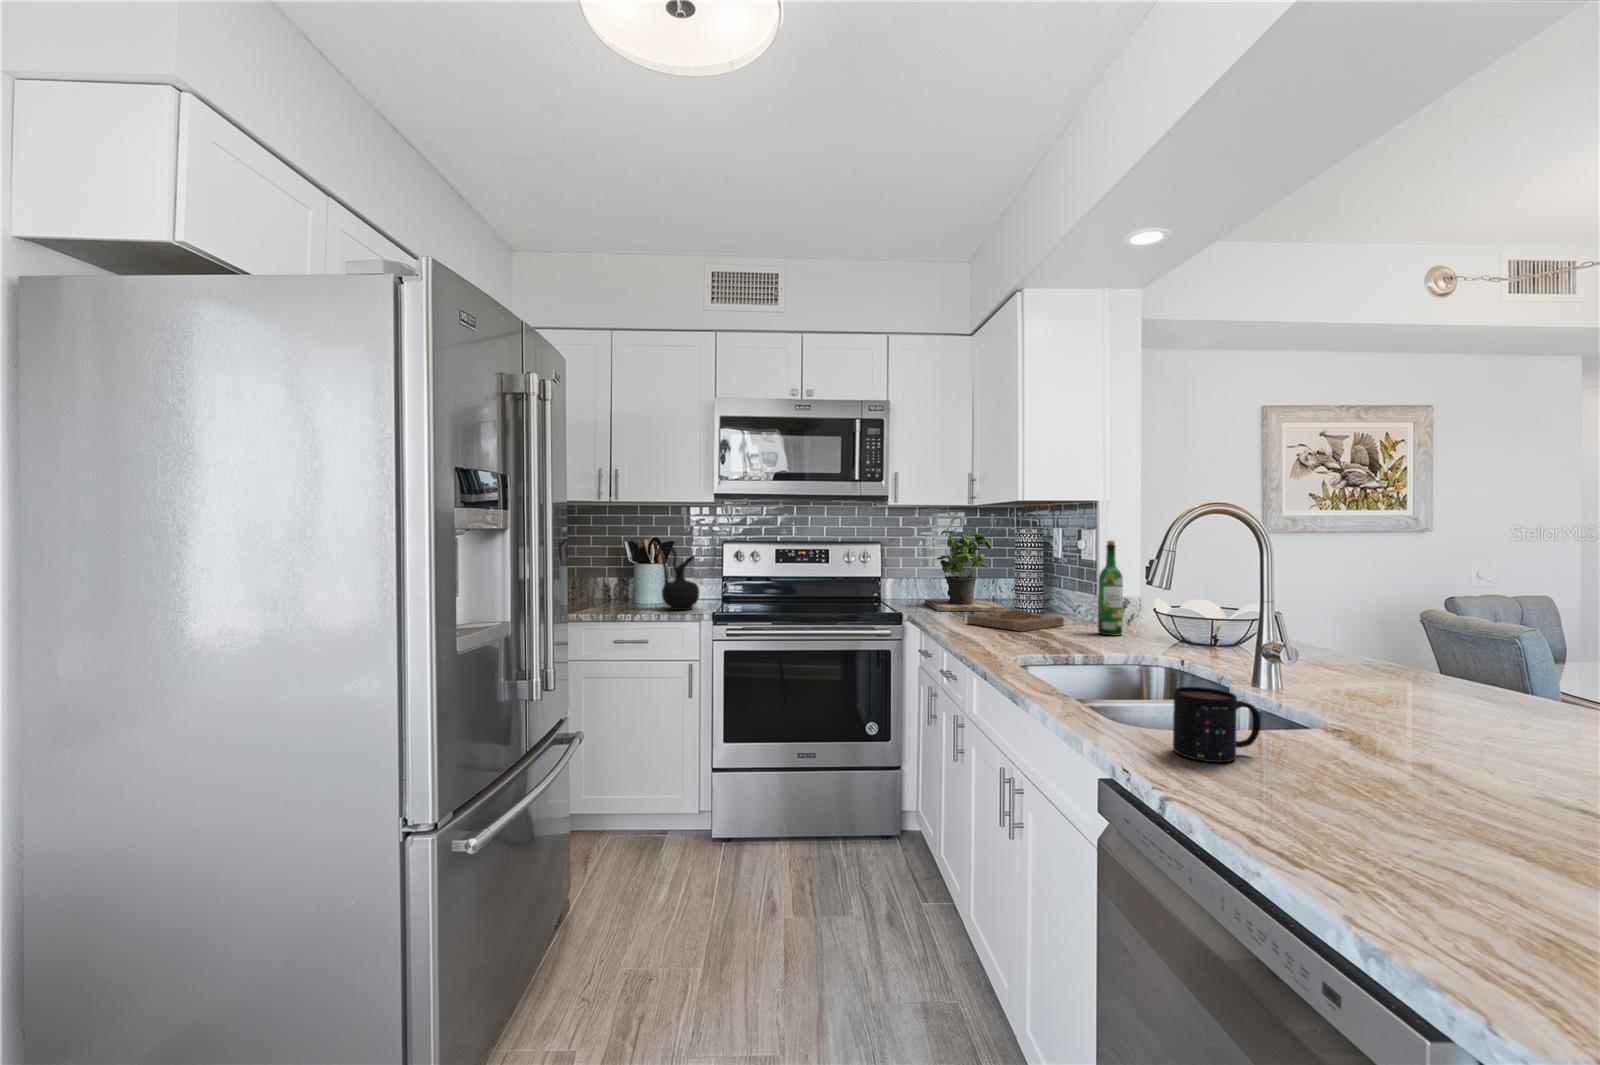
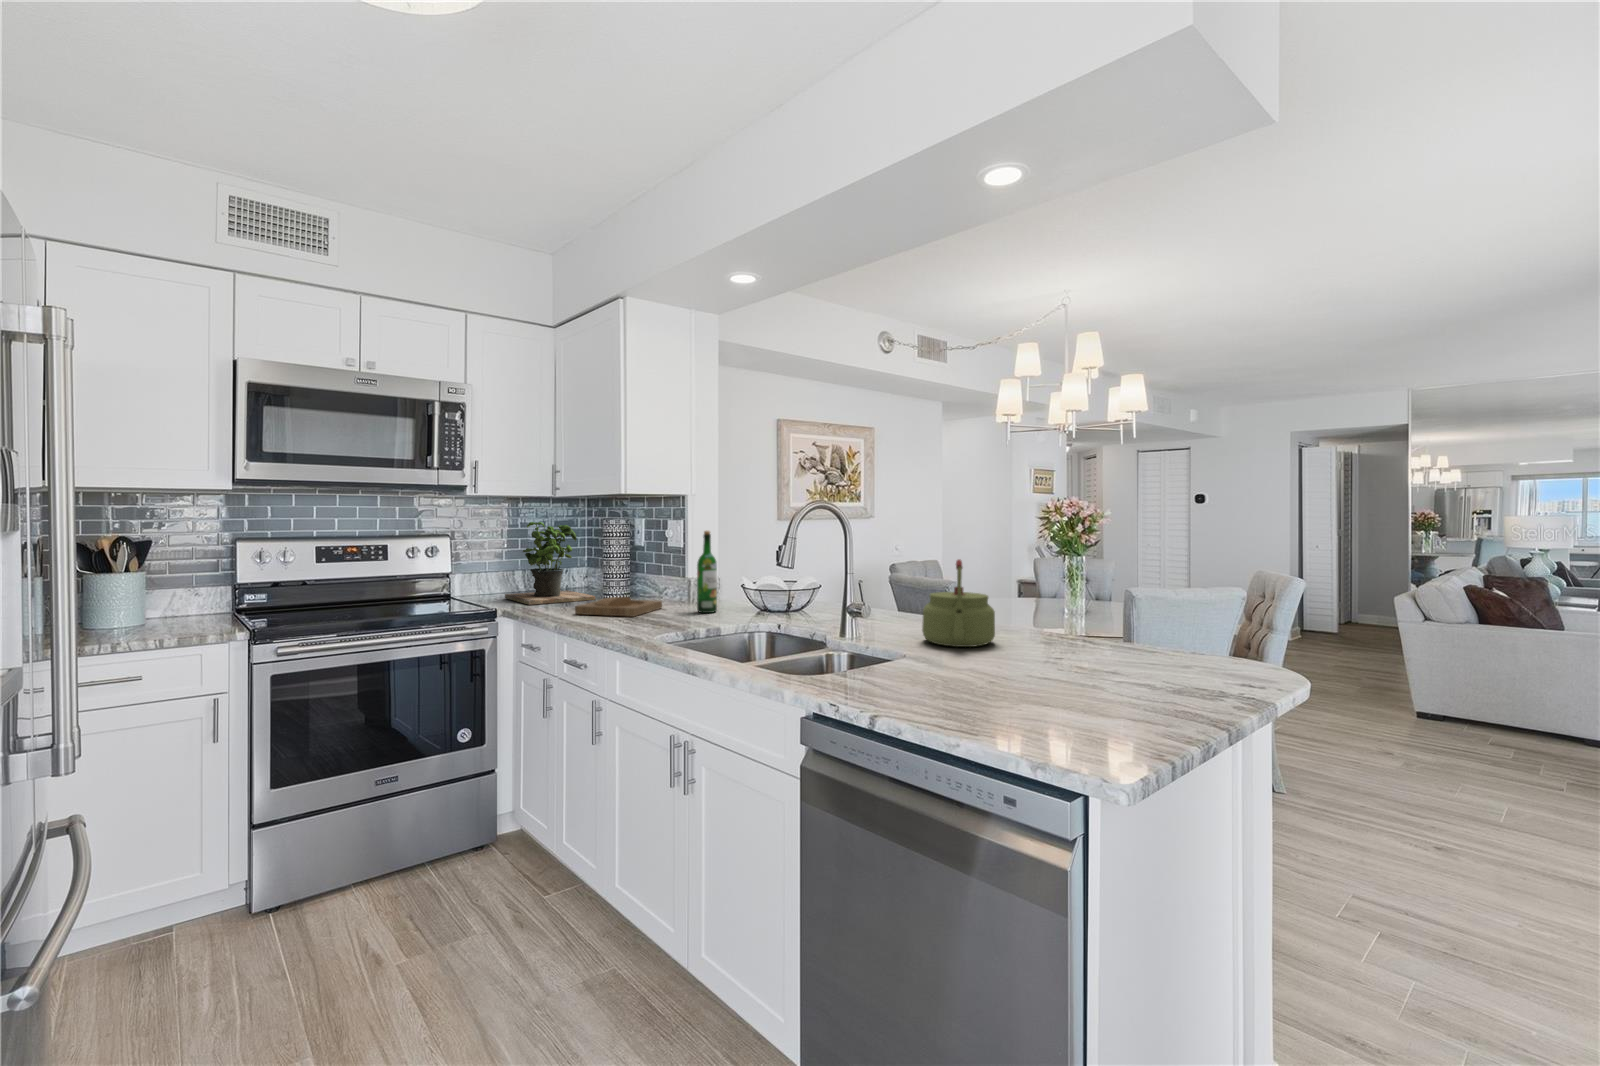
ceramic jug: present [661,547,700,610] -> none [144,548,210,632]
kettle: none [1386,588,1534,727] -> present [922,560,995,647]
mug: present [1173,687,1260,762] -> none [844,640,893,693]

